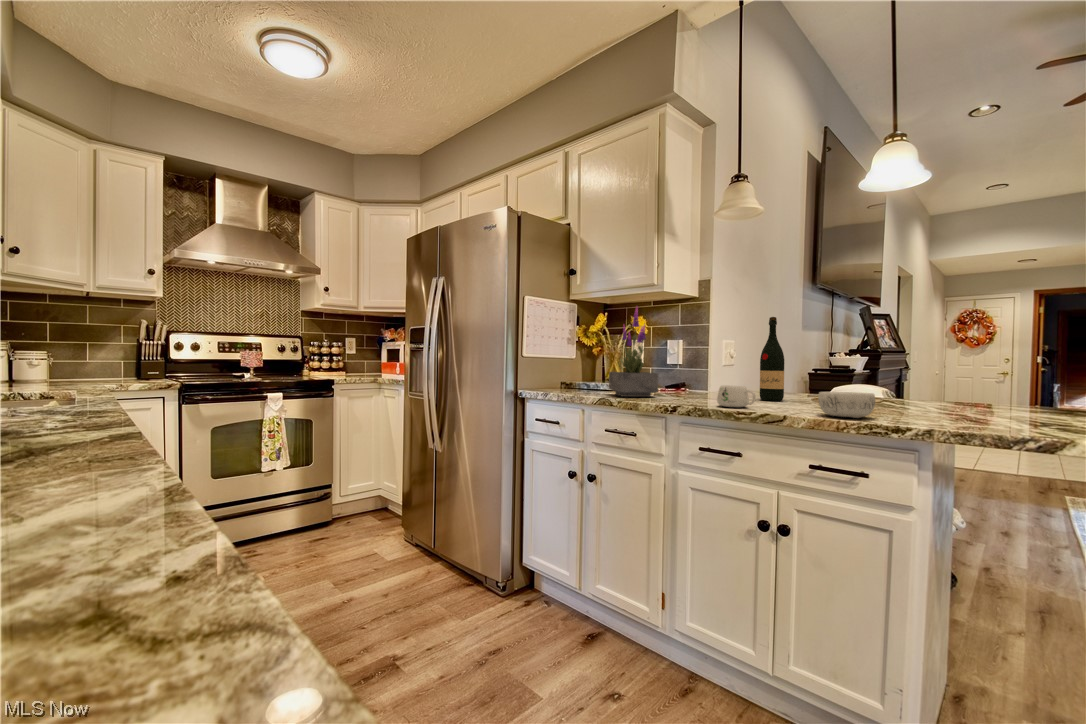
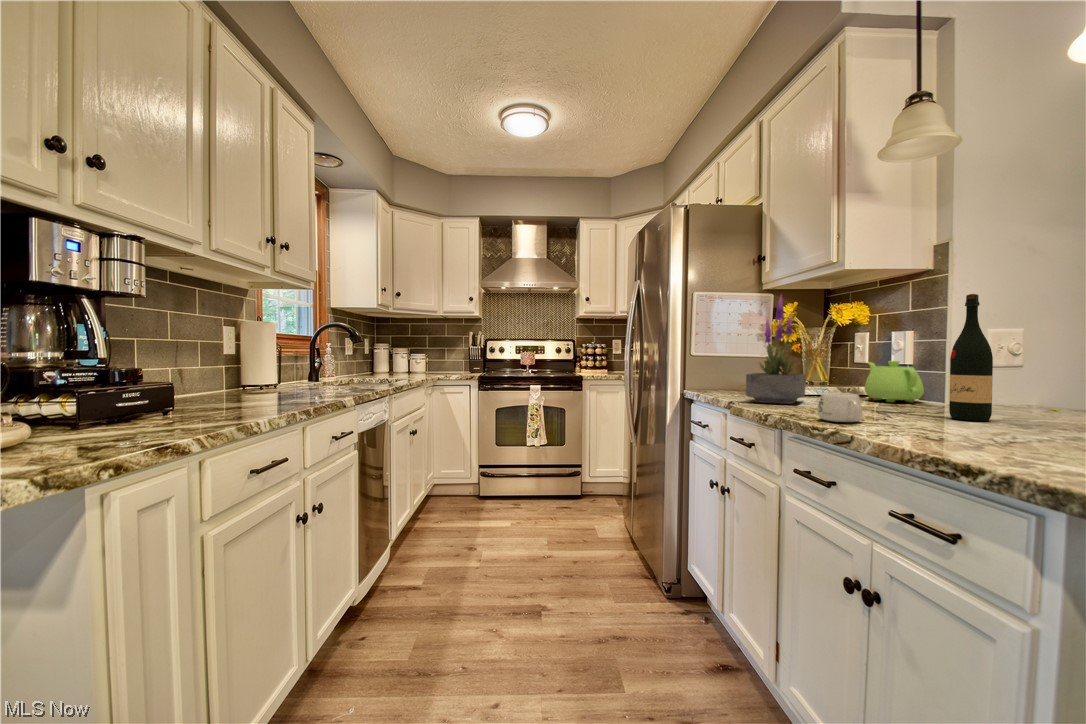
teapot: none [662,361,707,392] -> present [864,361,924,402]
decorative bowl: present [818,392,875,418] -> none [907,406,1003,449]

